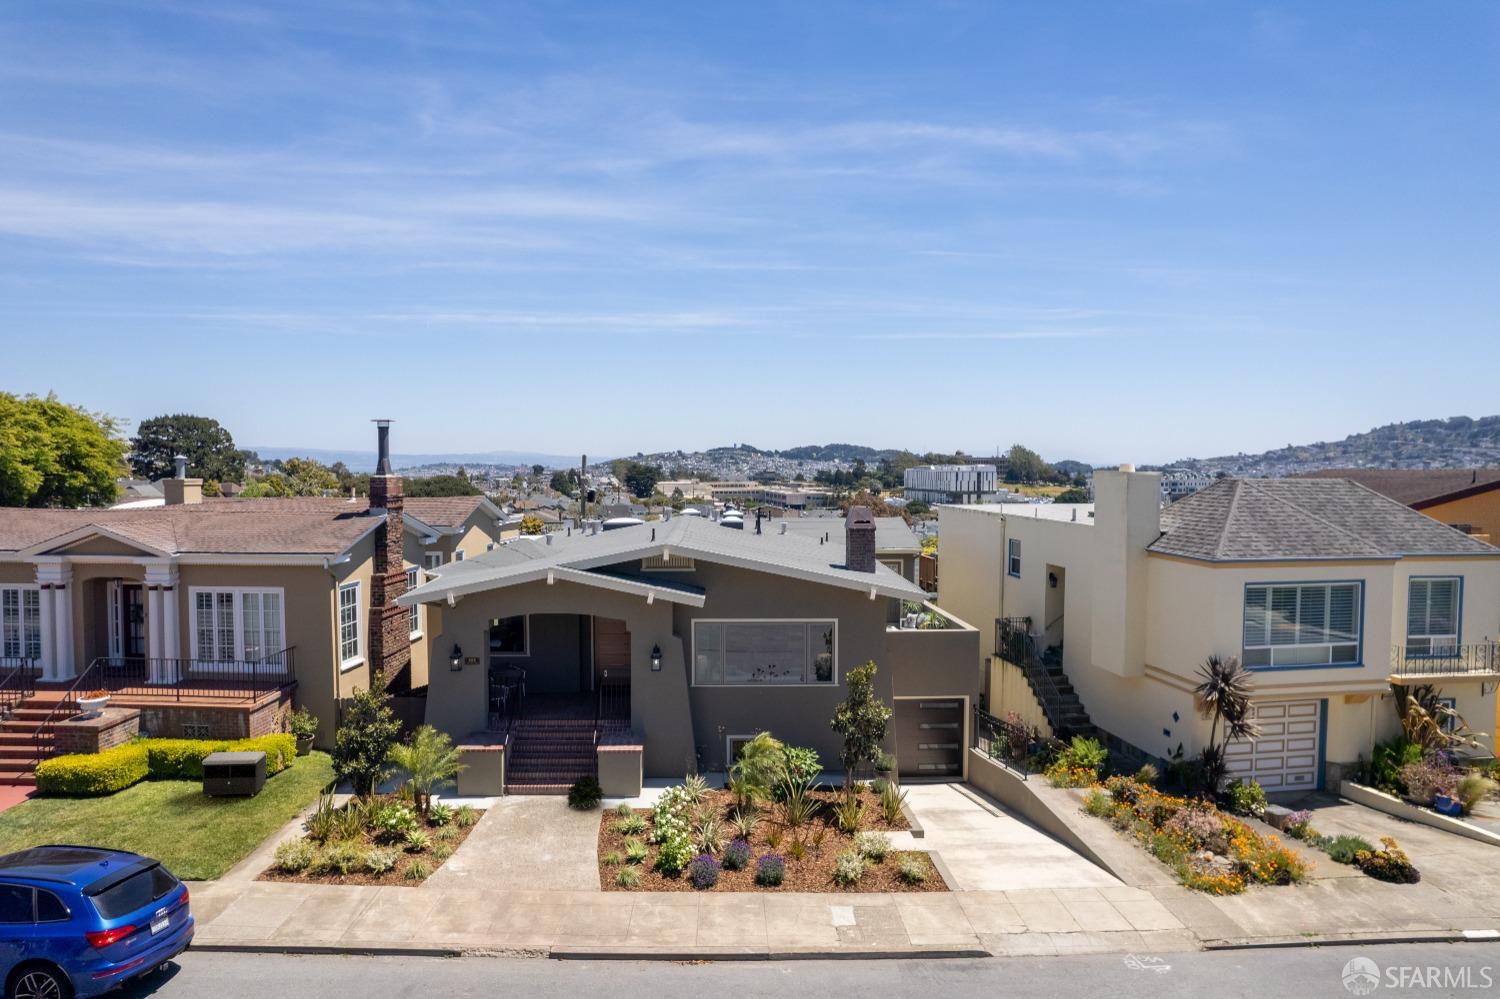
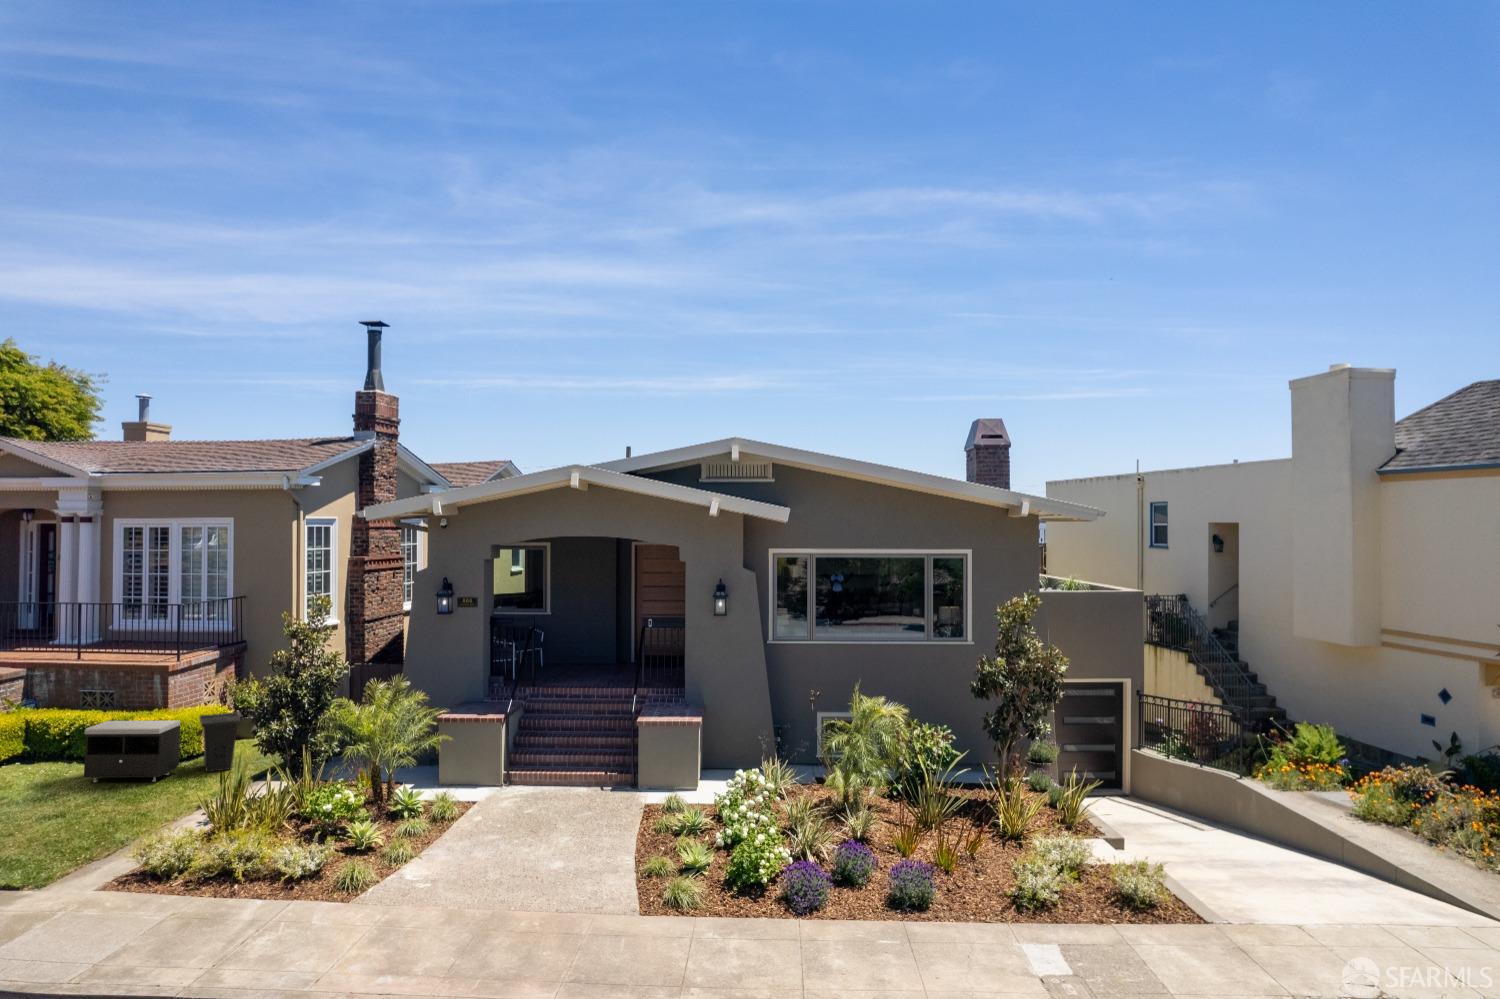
trash can: none [277,742,308,787] -> present [200,712,241,772]
potted plant: present [567,775,605,810] -> none [592,755,648,804]

